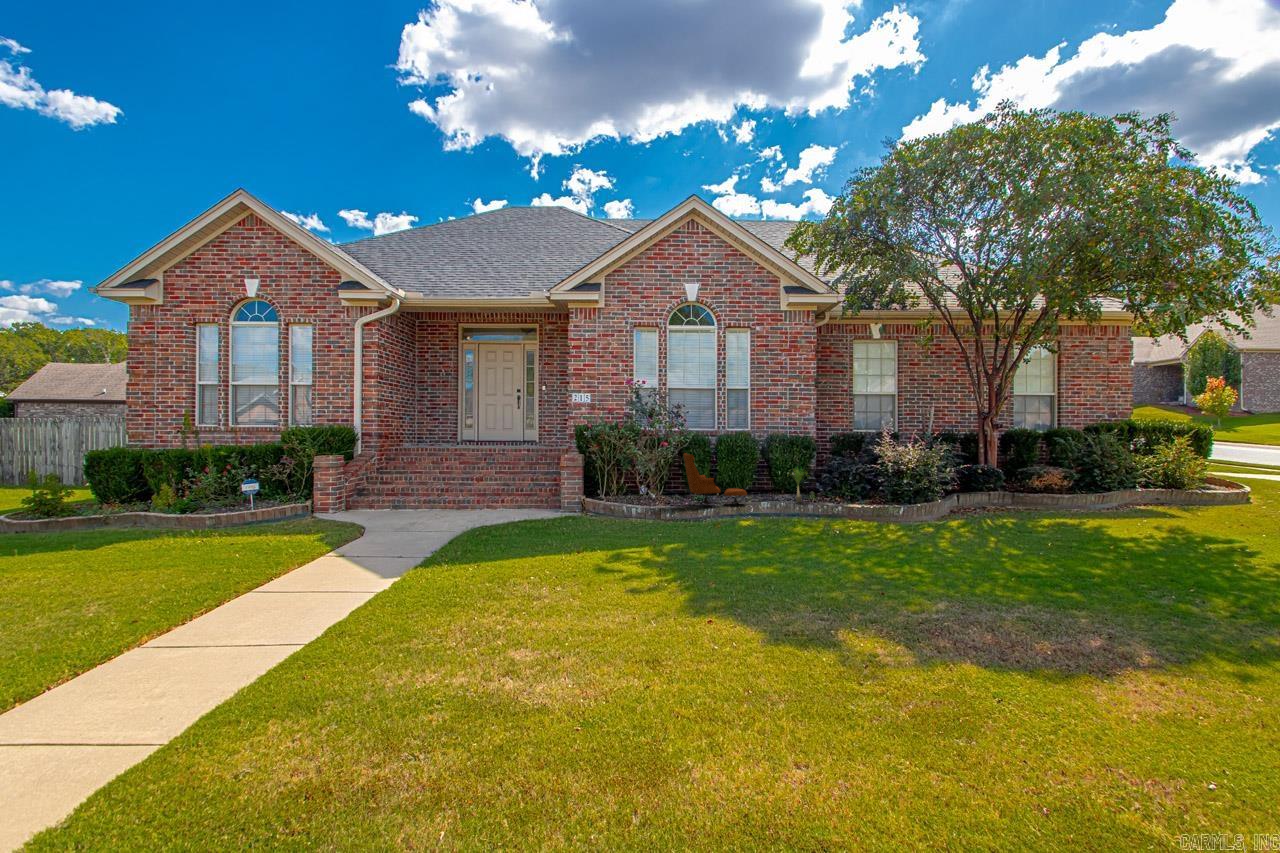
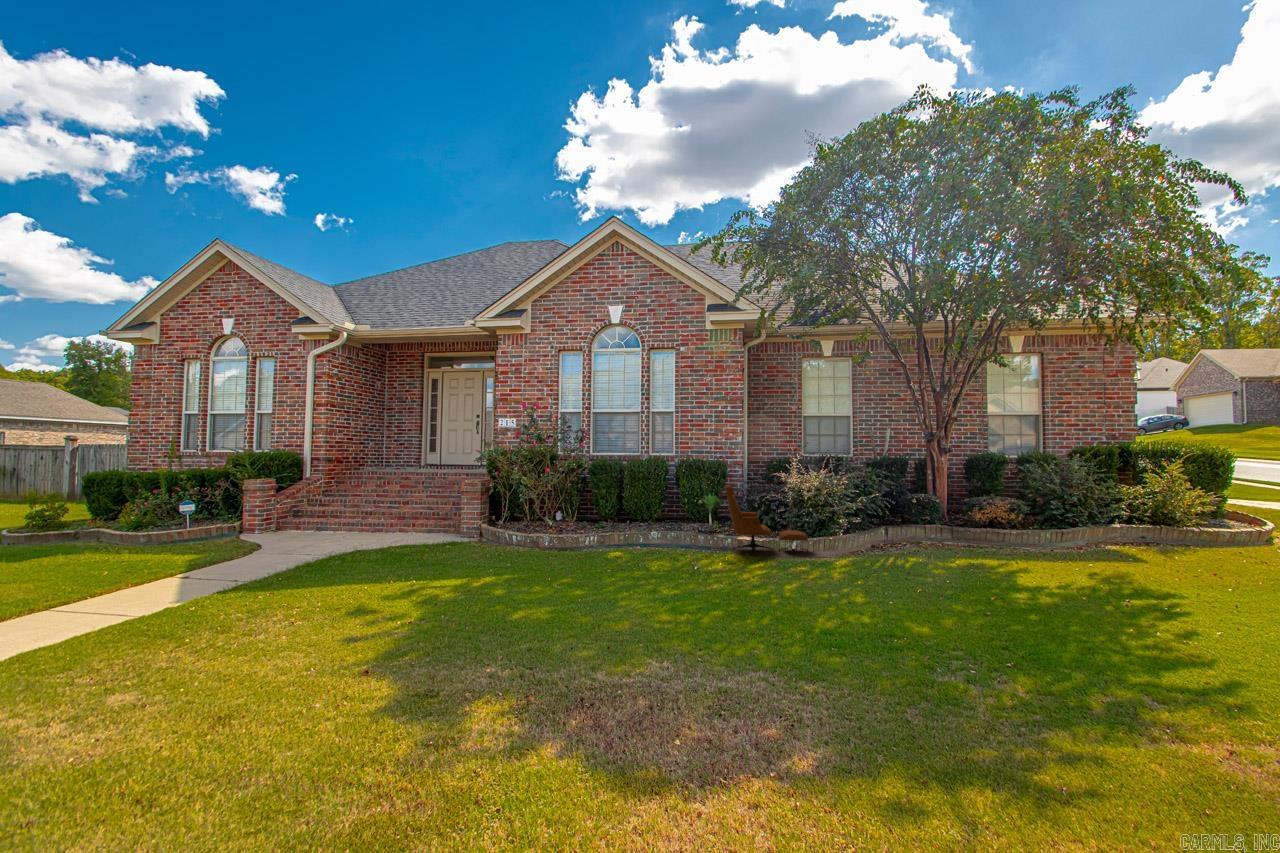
lounge chair: present [684,453,747,505] -> present [725,485,808,554]

